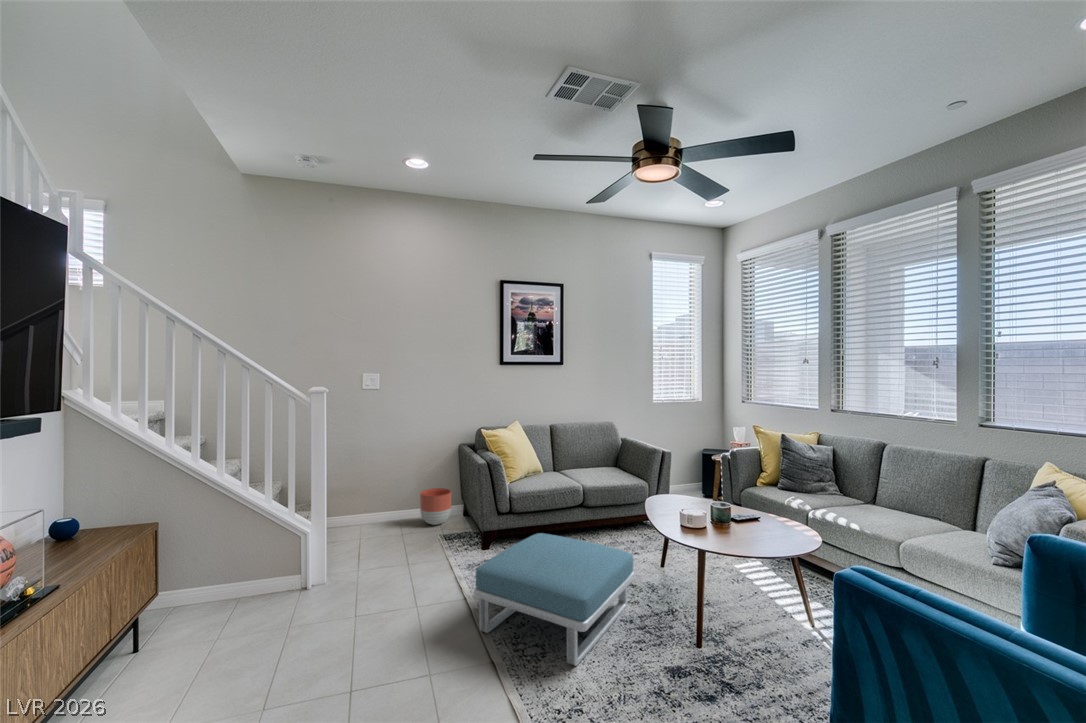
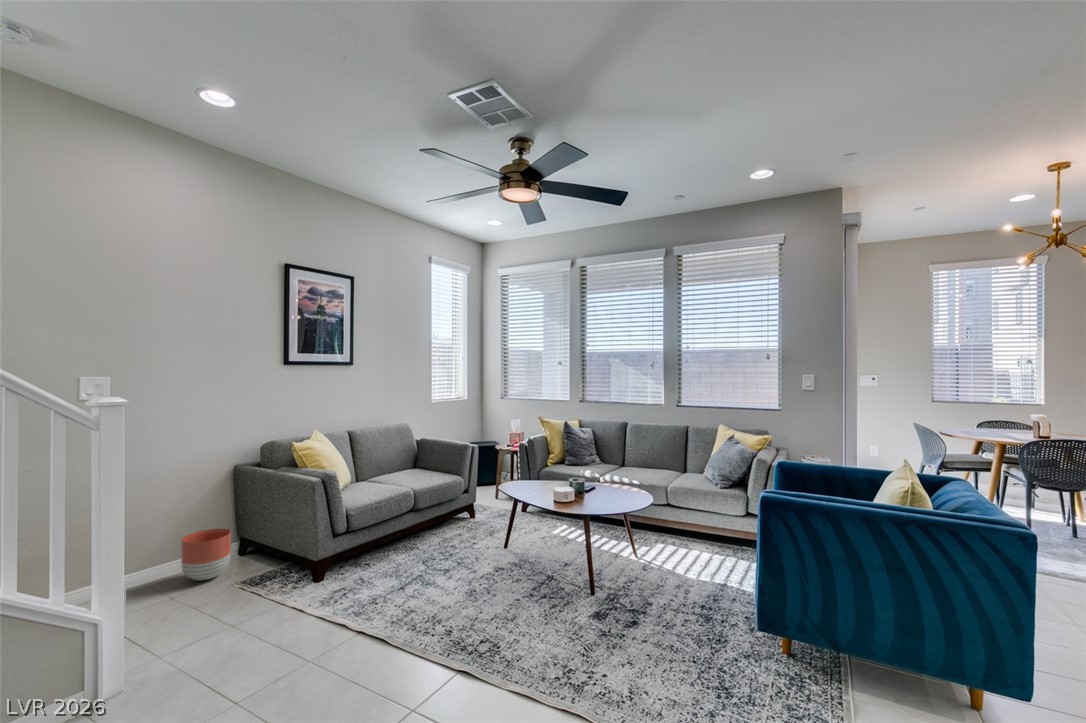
footstool: present [474,533,634,666] -> none [406,535,541,655]

